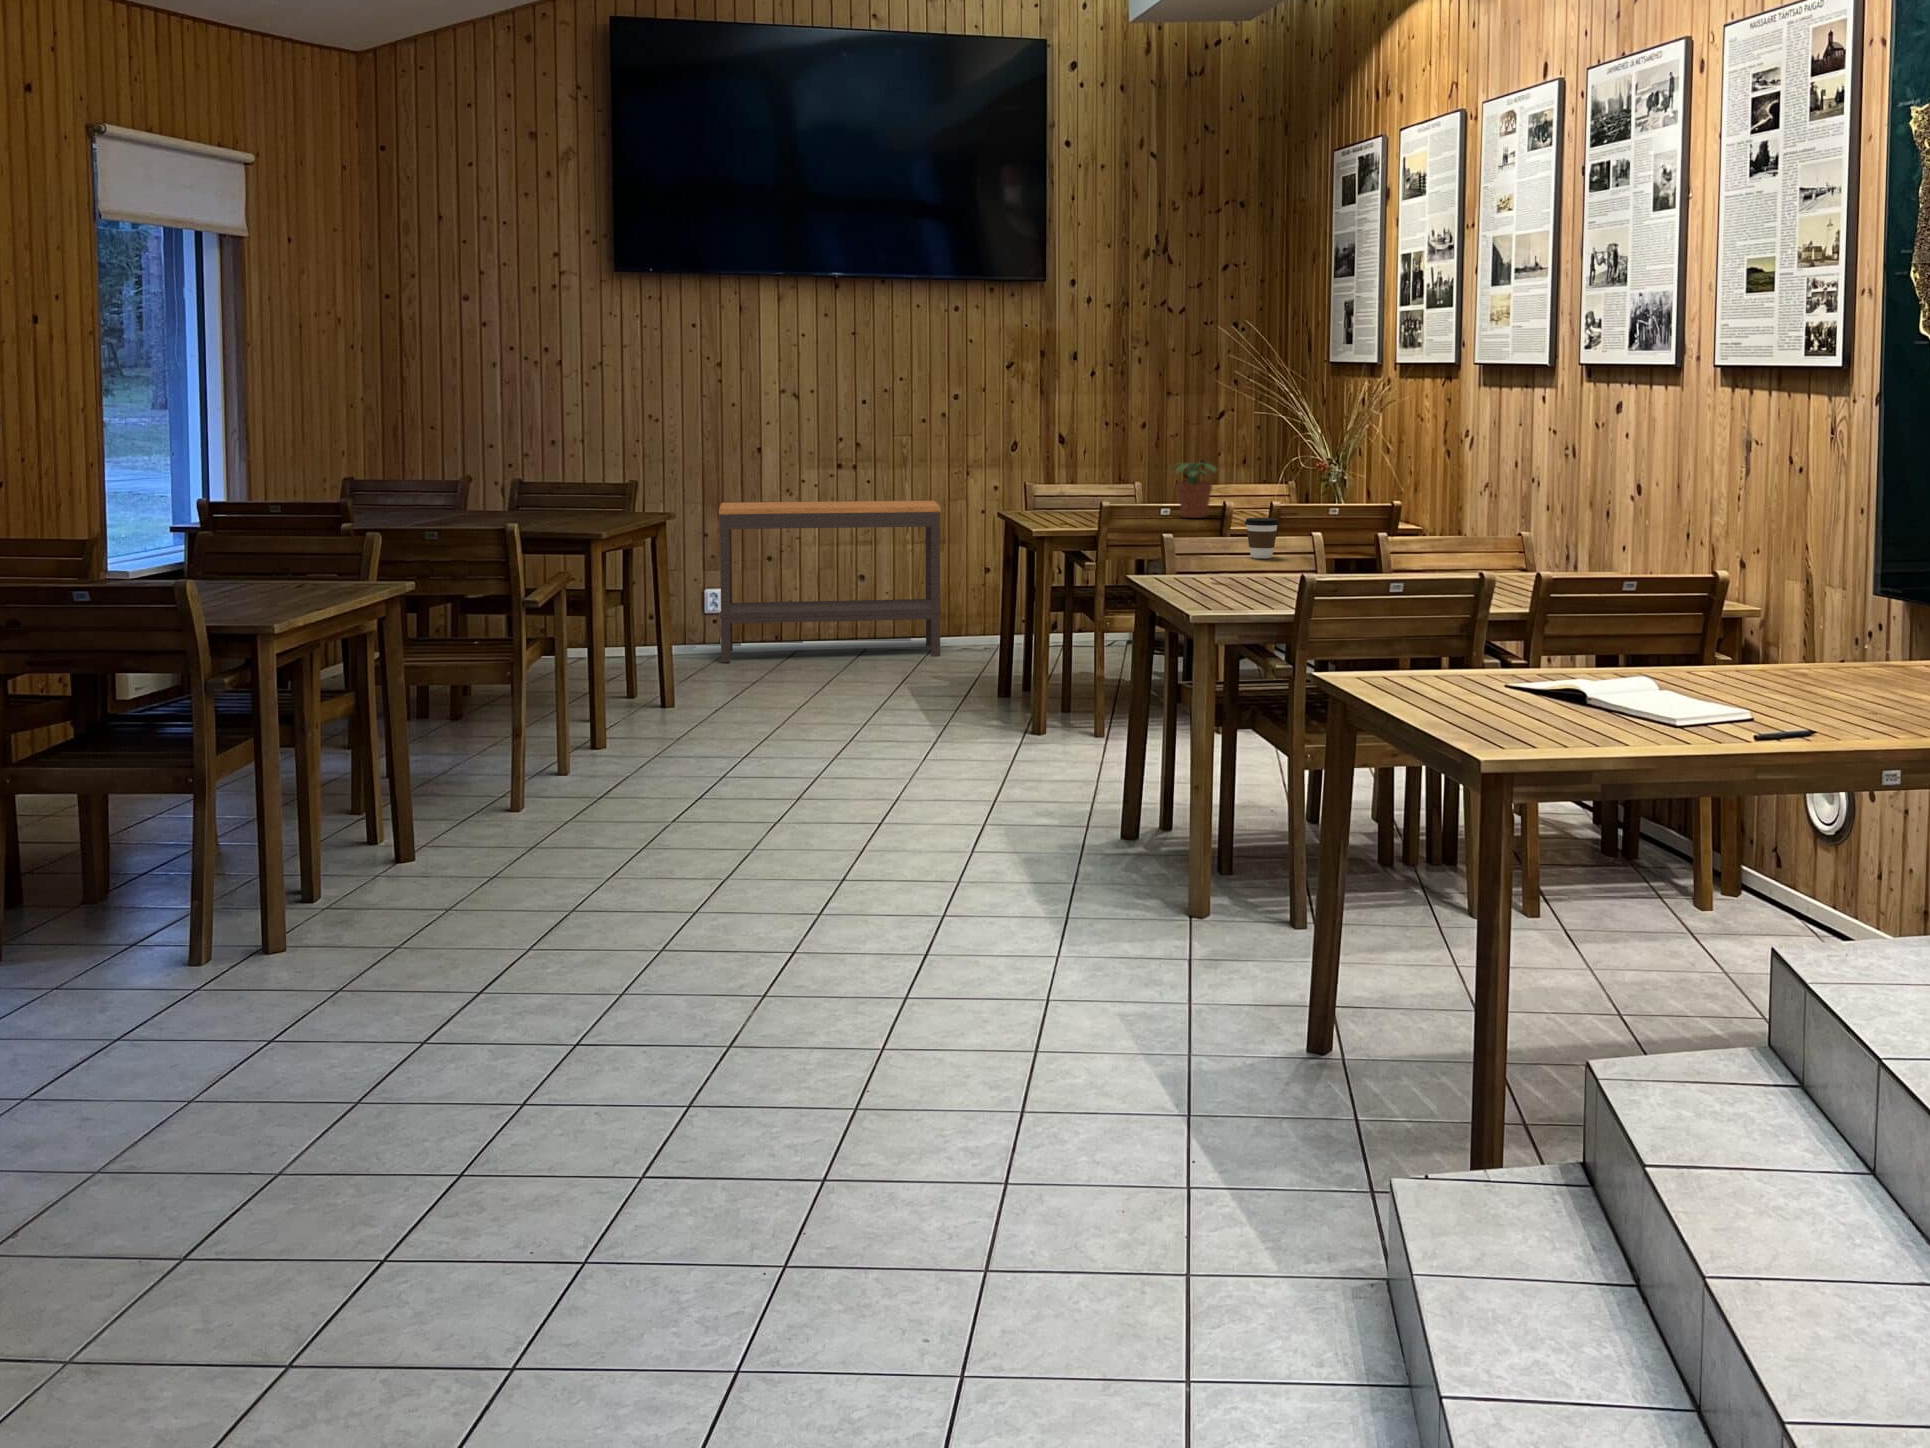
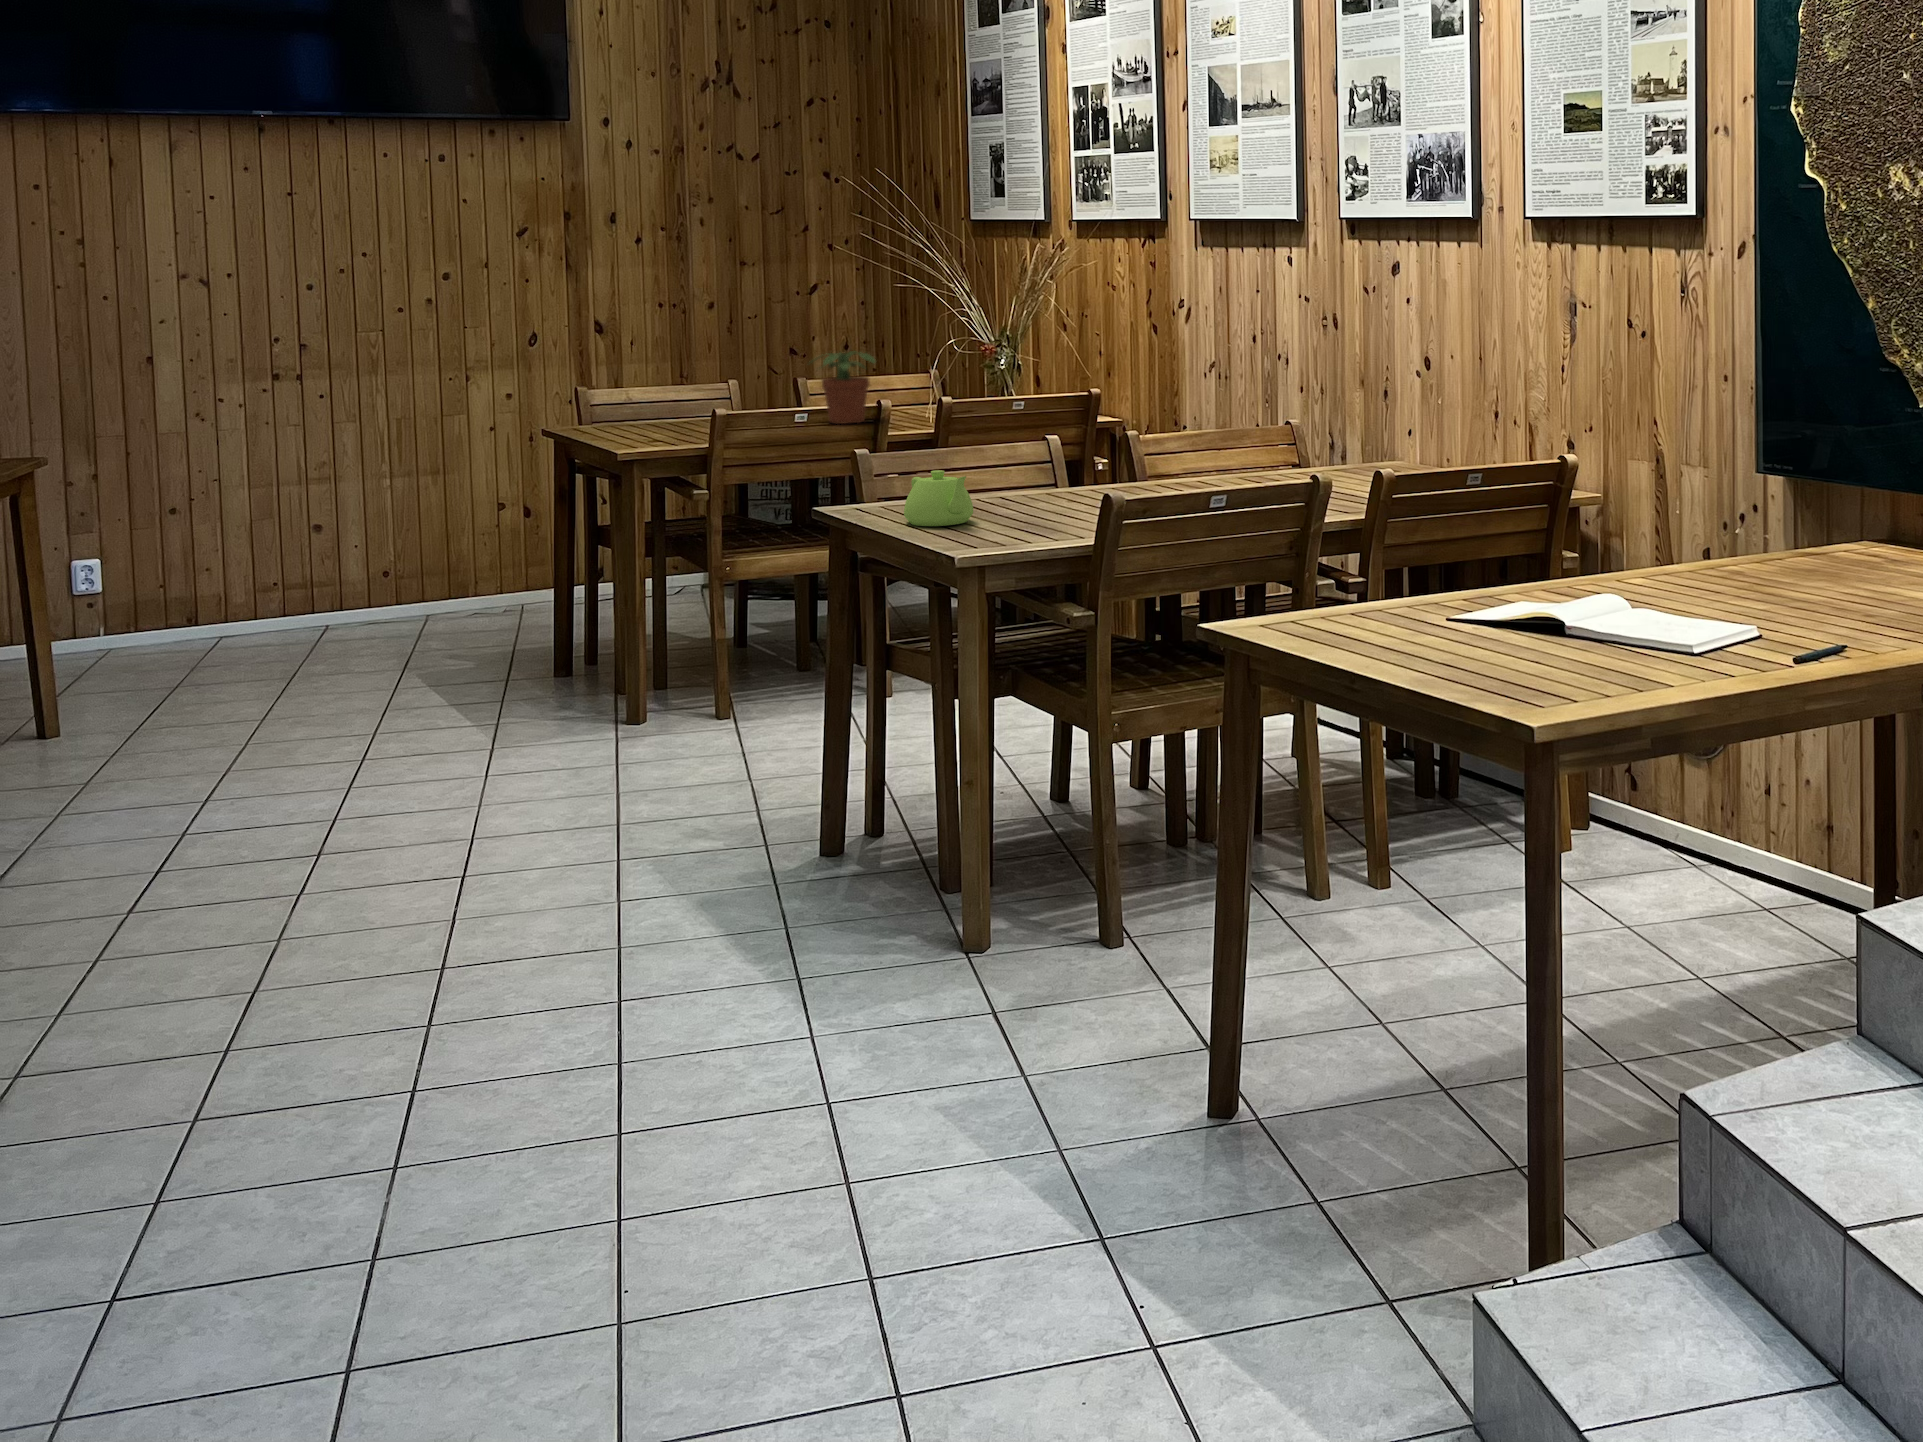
console table: present [719,501,941,662] -> none [87,417,448,666]
coffee cup: present [1245,518,1279,558] -> none [953,420,998,472]
teapot: none [1178,552,1229,594] -> present [904,470,973,526]

